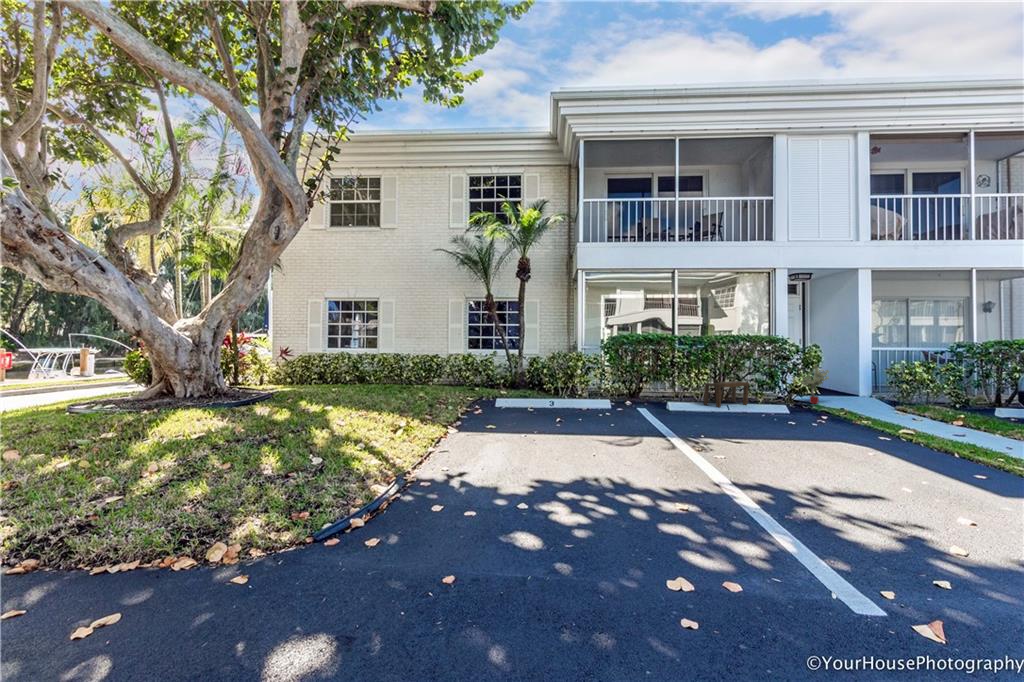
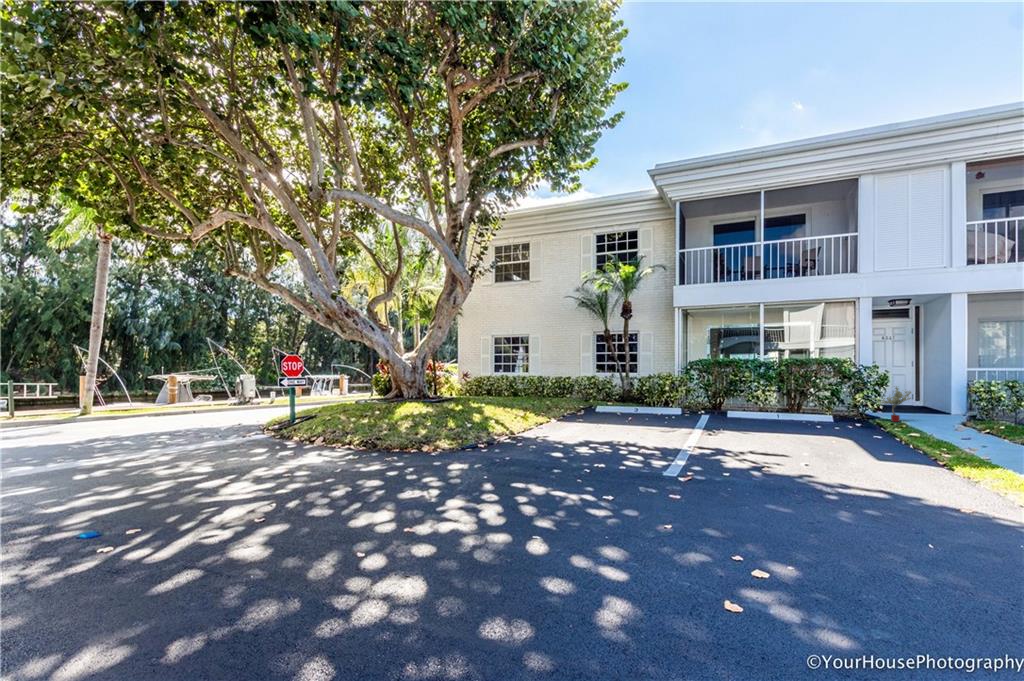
bench: present [704,381,749,407] -> none [777,399,821,420]

